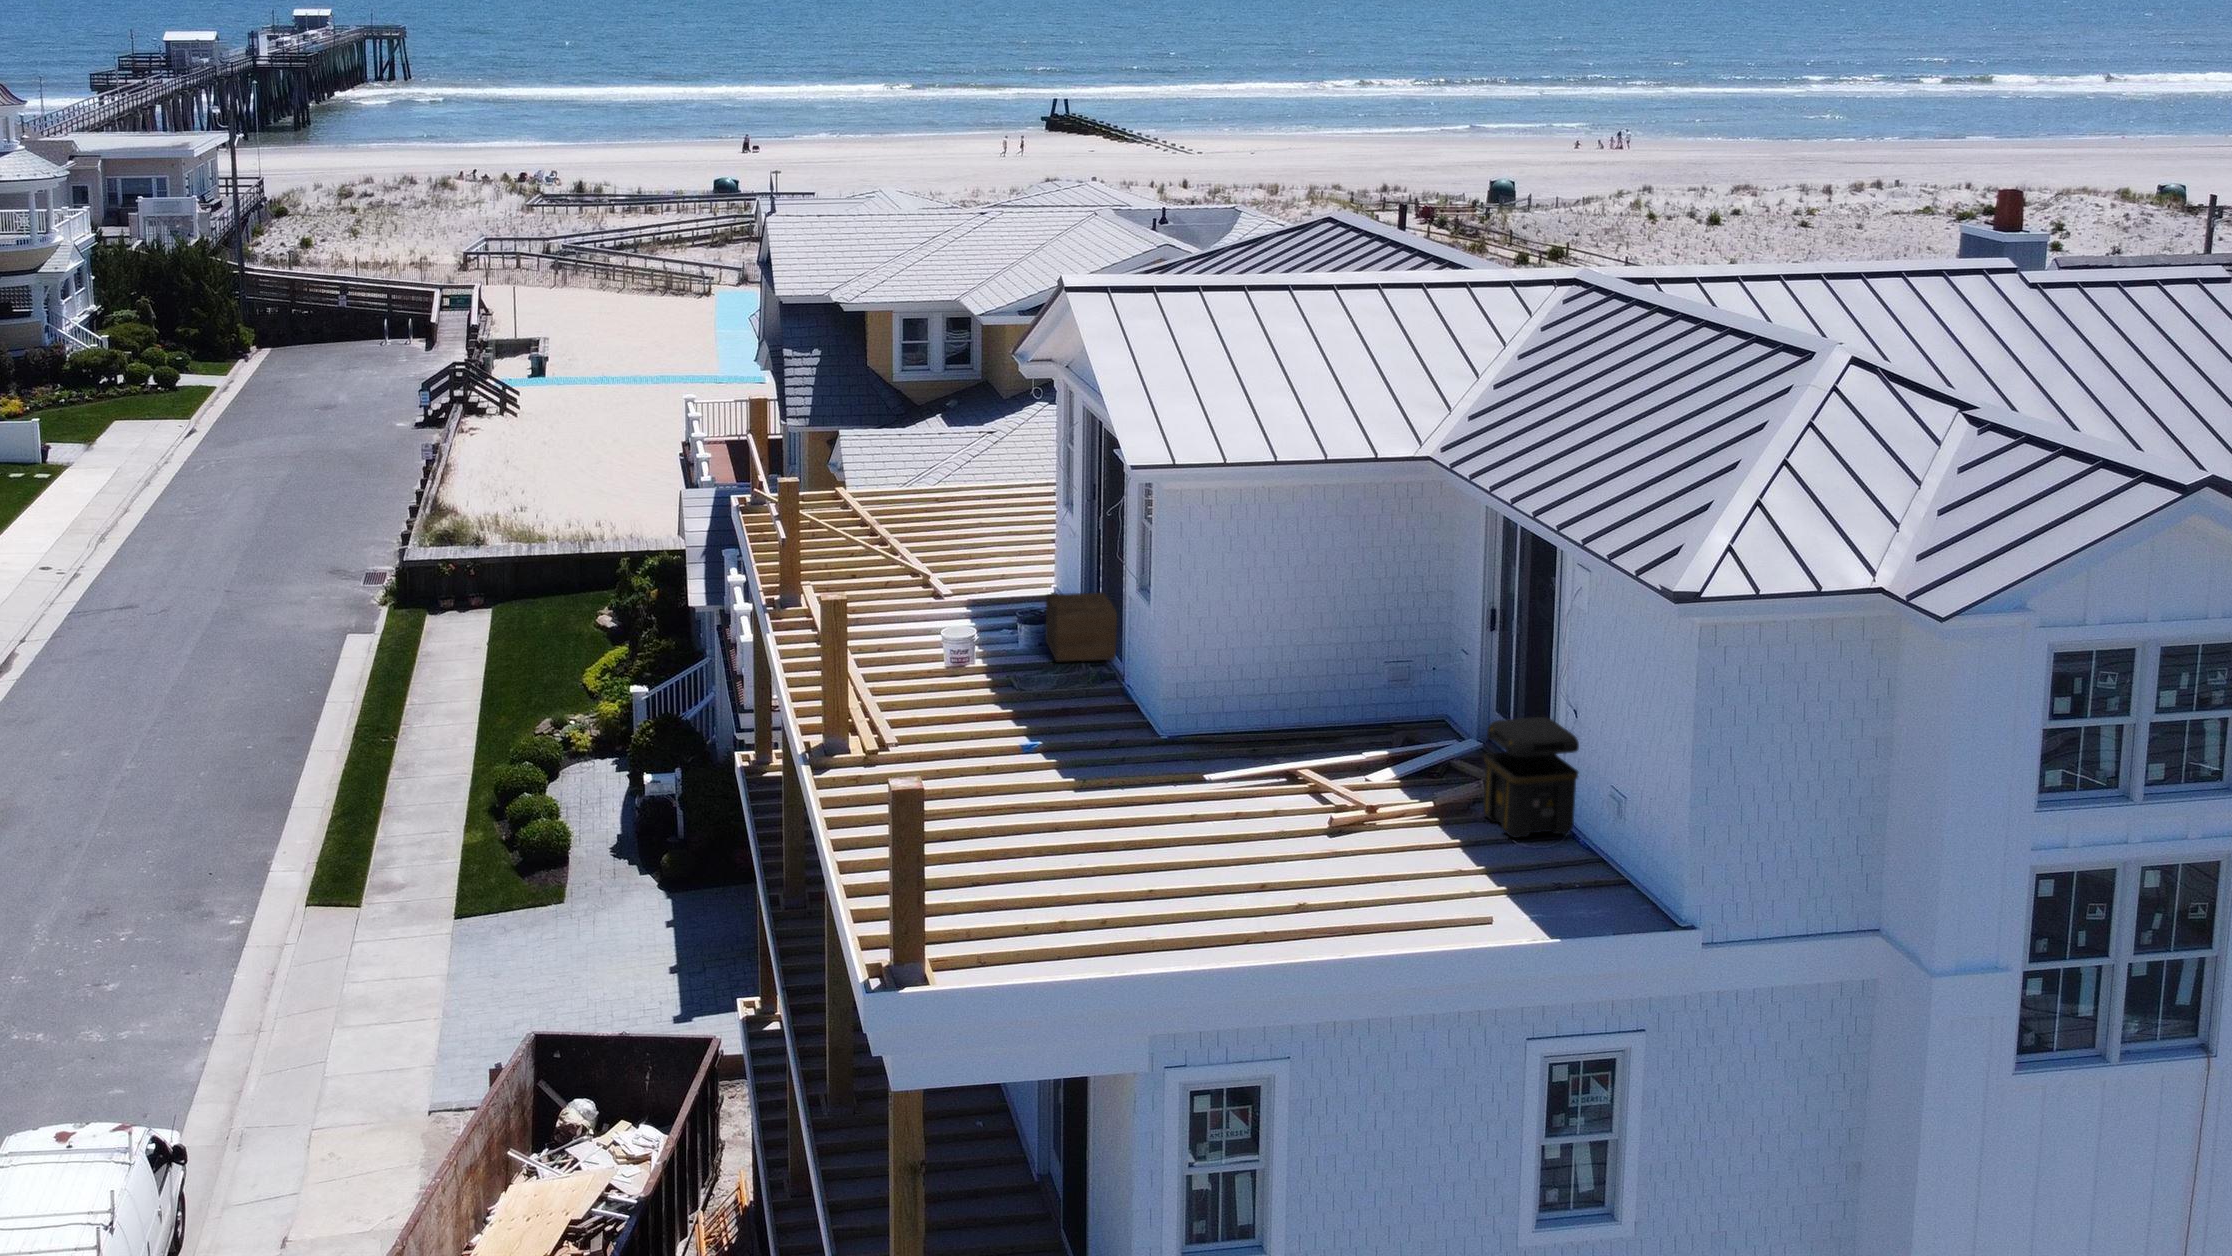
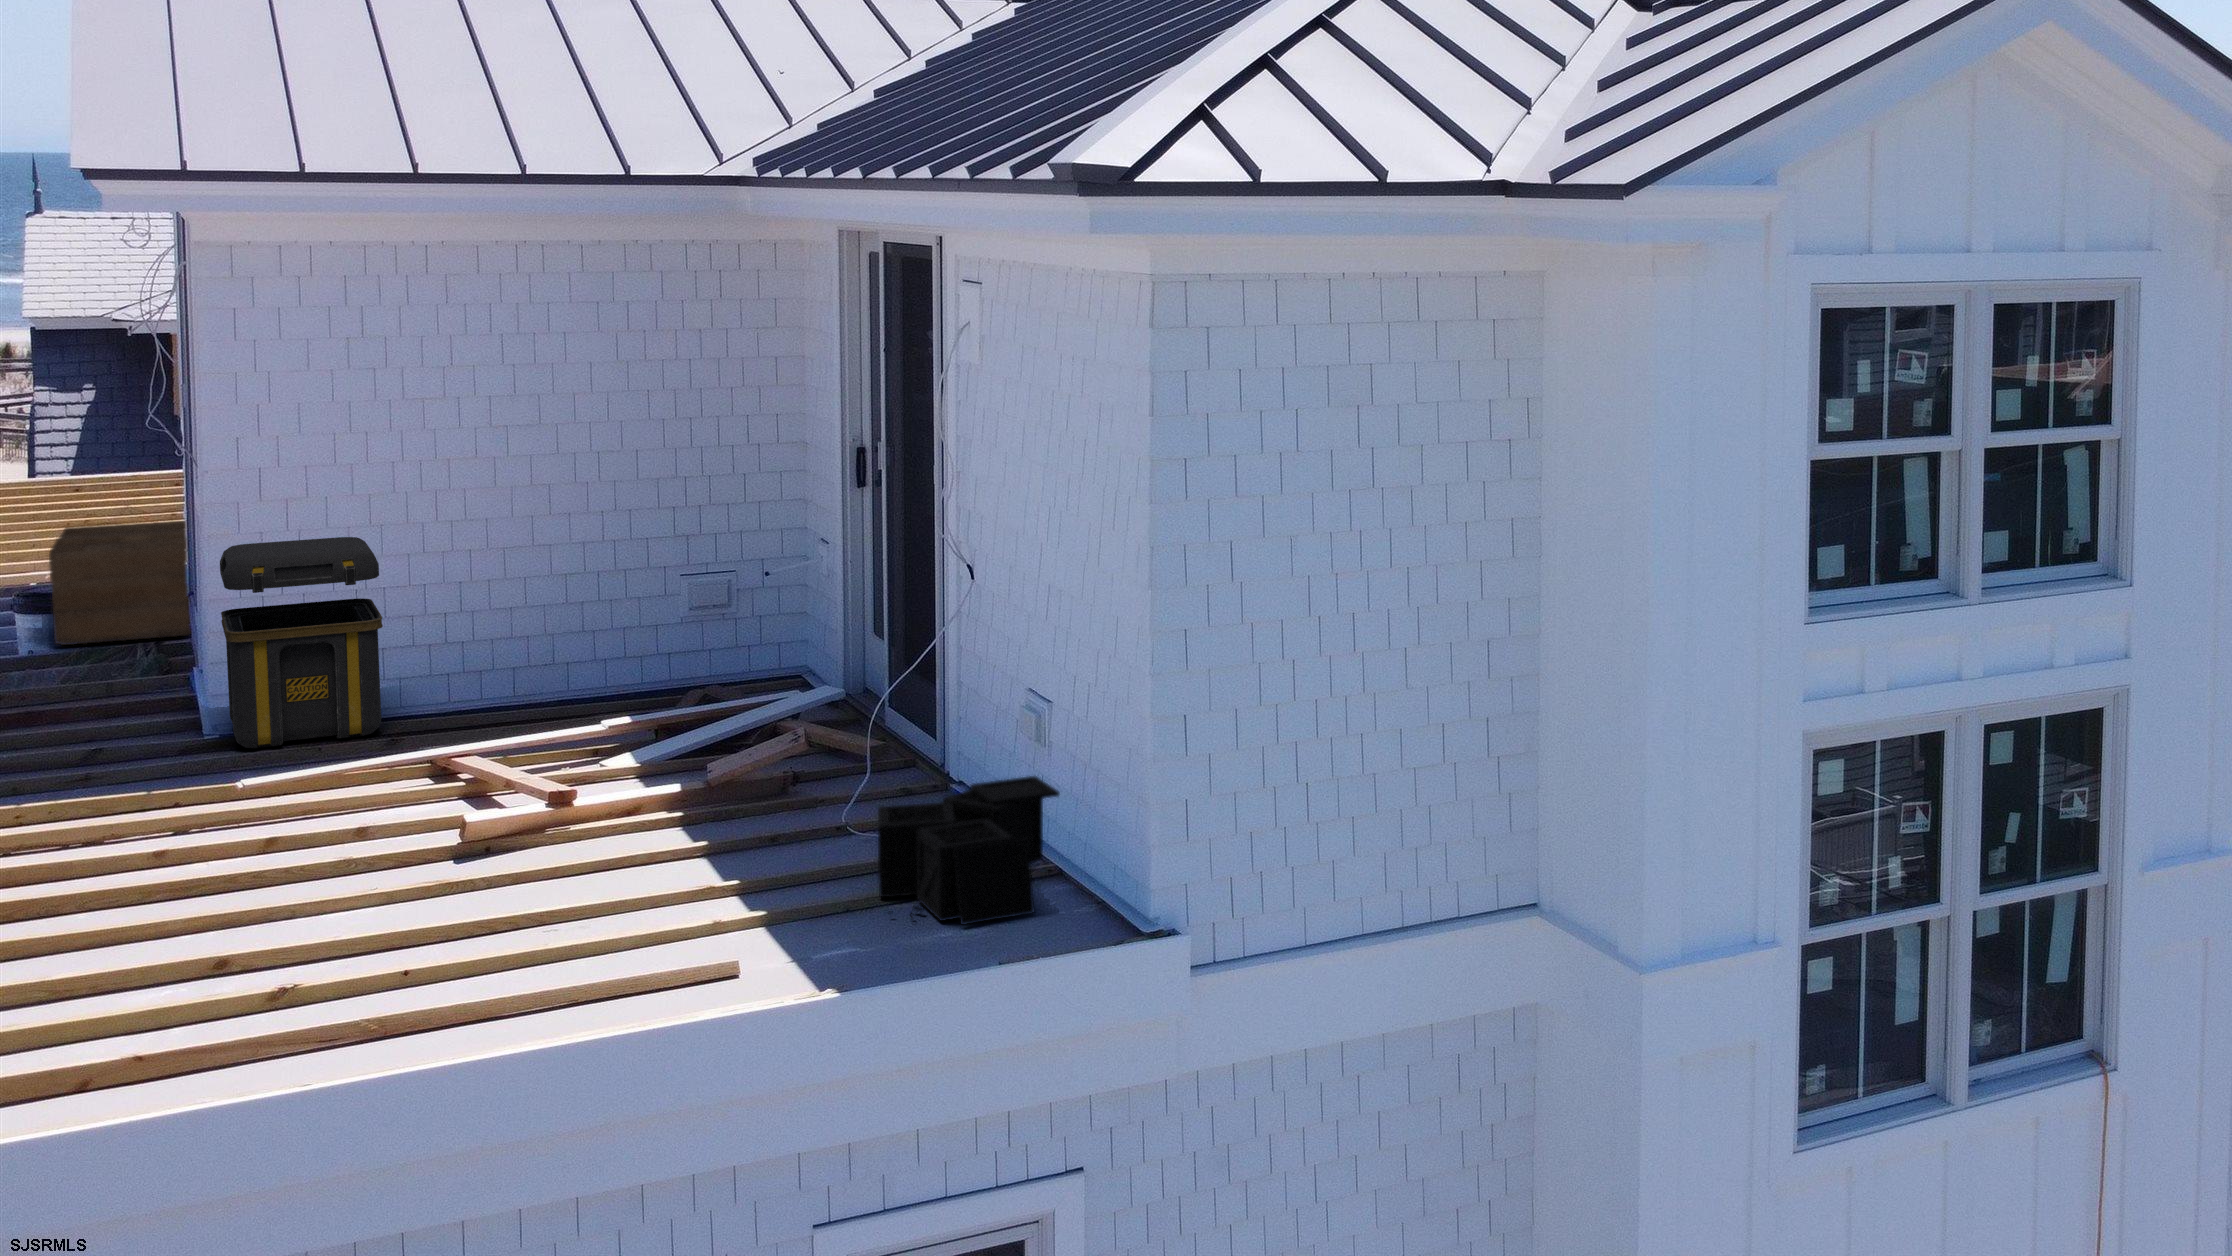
toolbox: present [1483,717,1579,837] -> present [220,537,383,748]
storage bin: none [1548,835,1635,909] -> present [878,776,1059,925]

